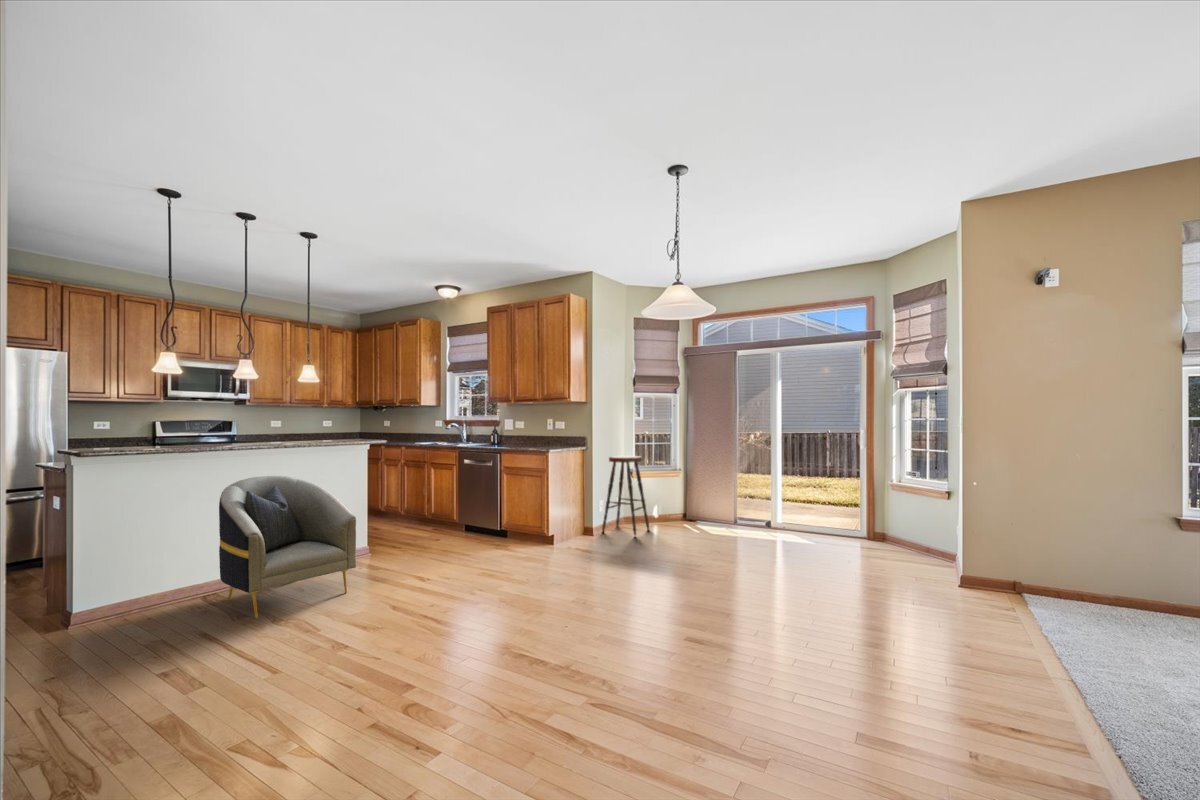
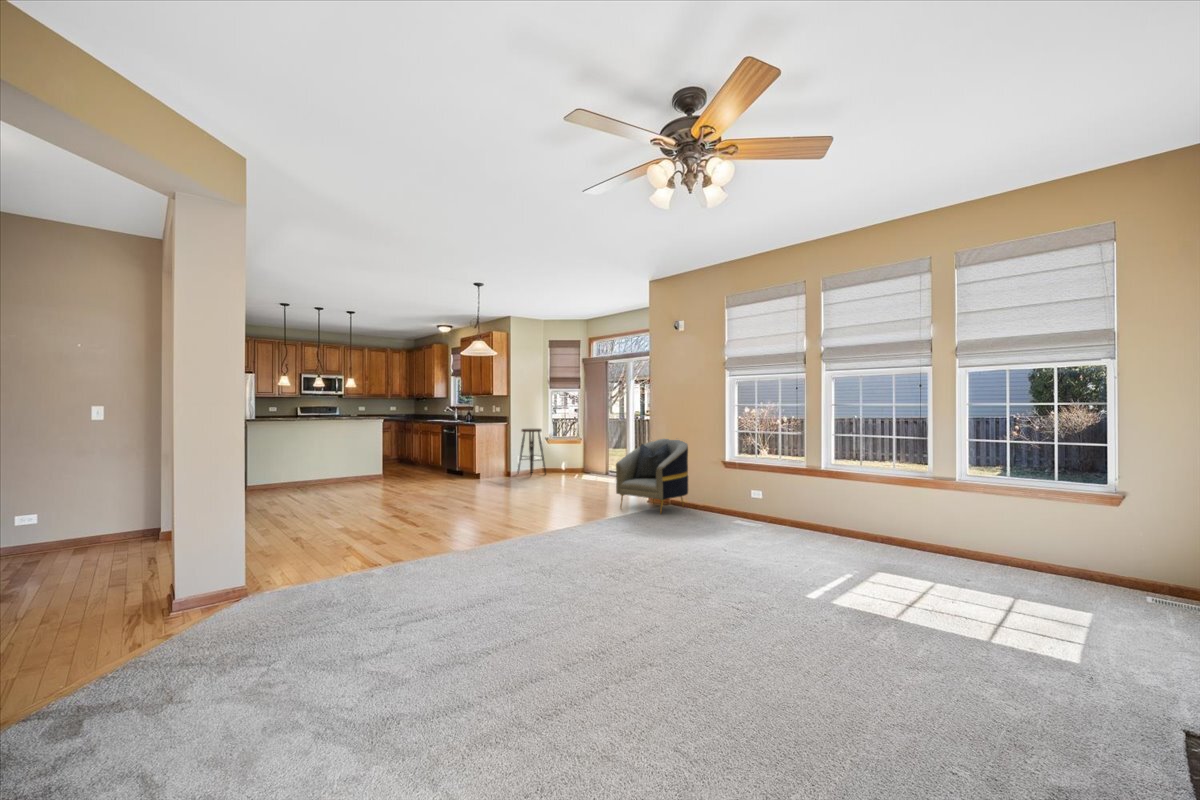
armchair: present [219,476,356,618] -> present [616,439,688,513]

